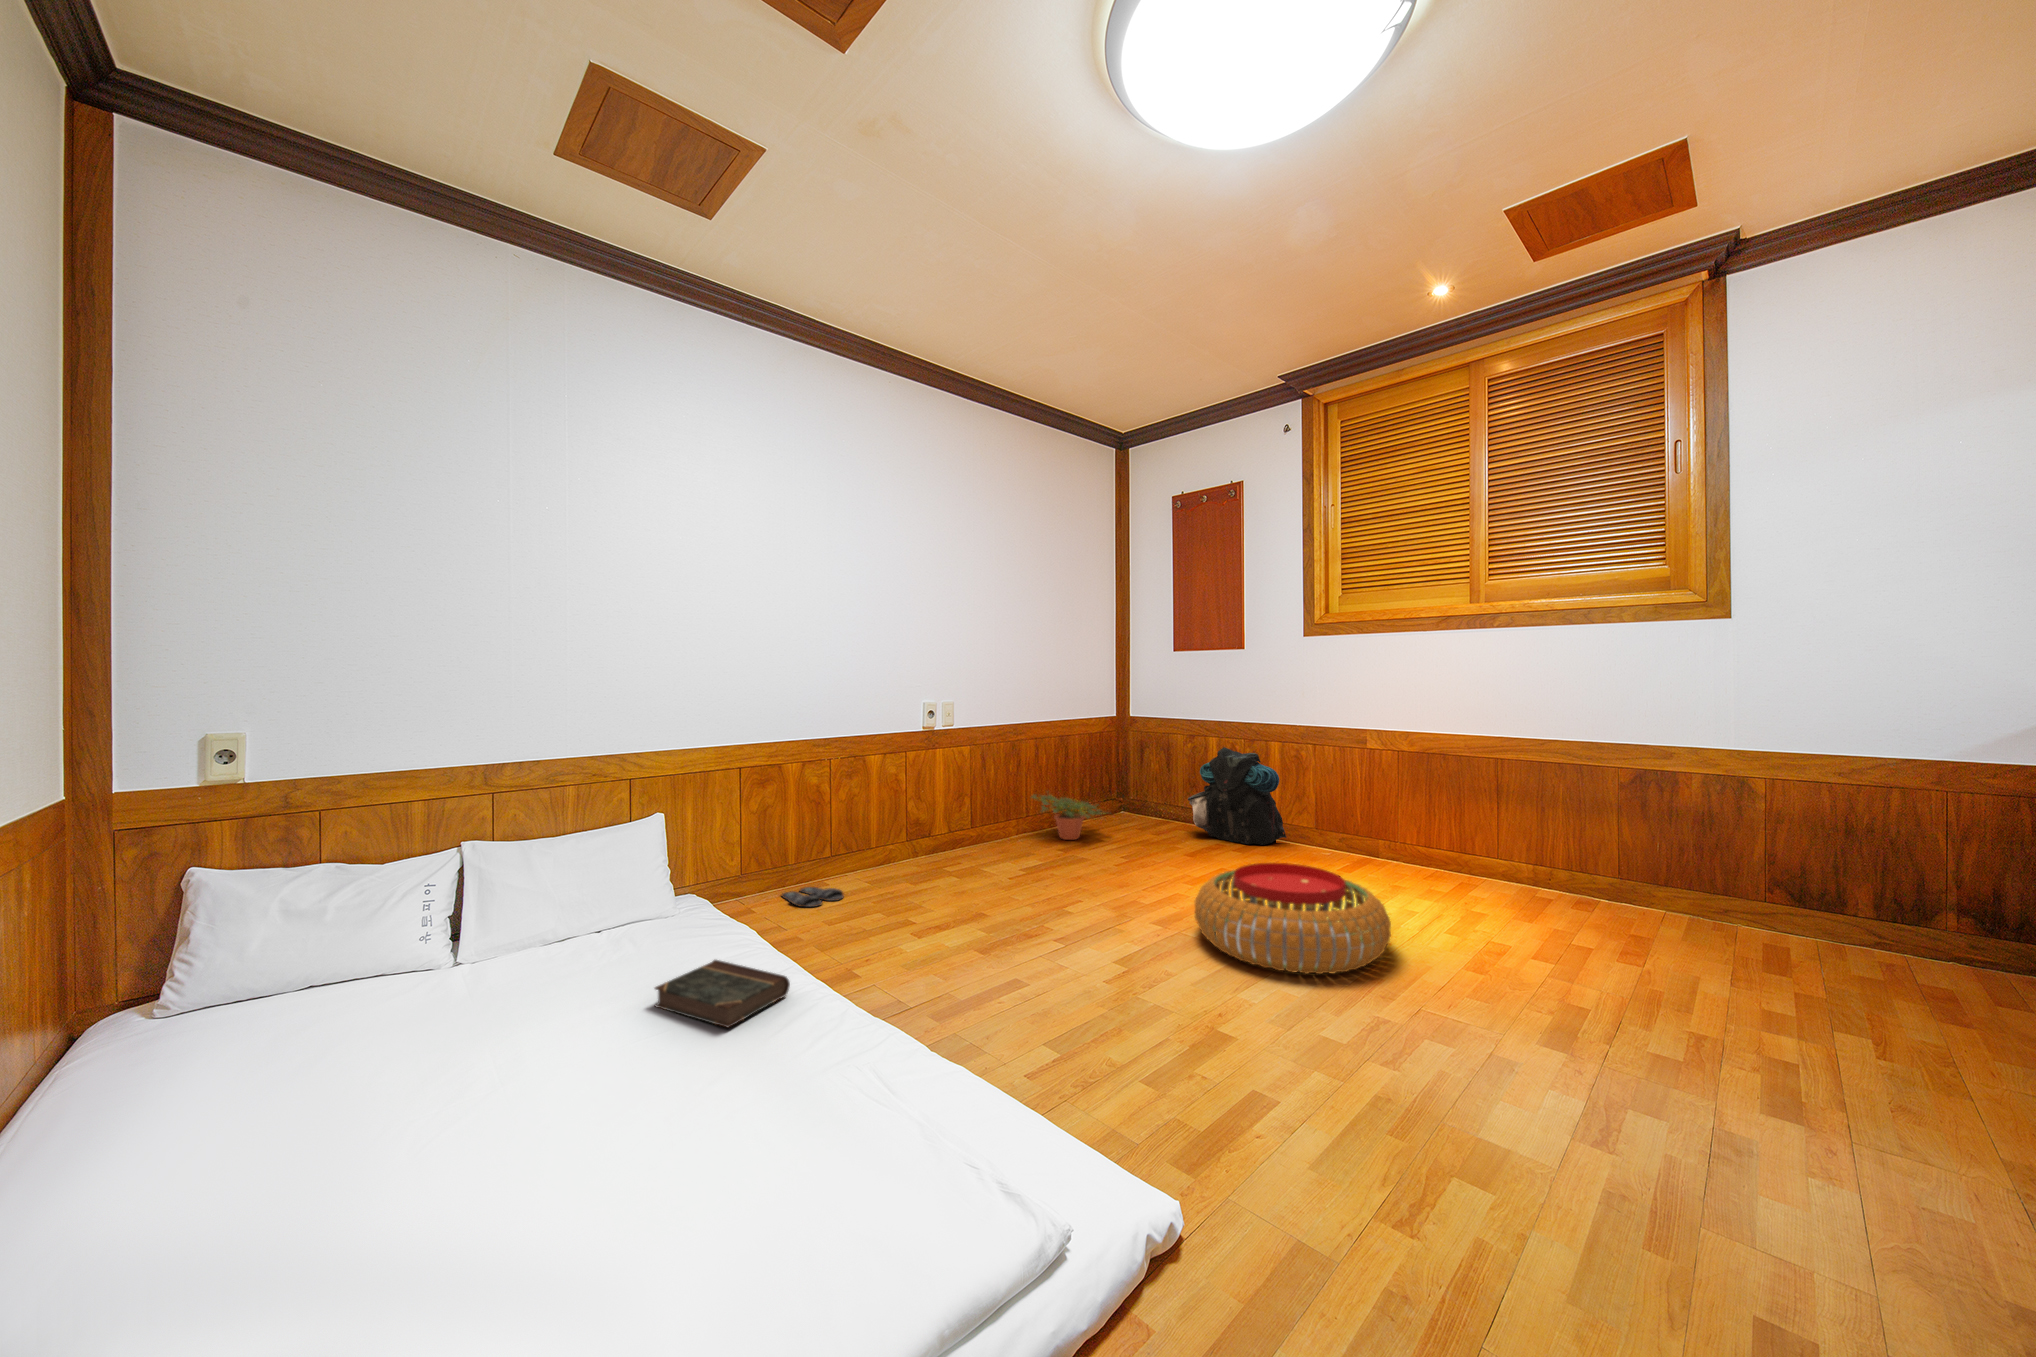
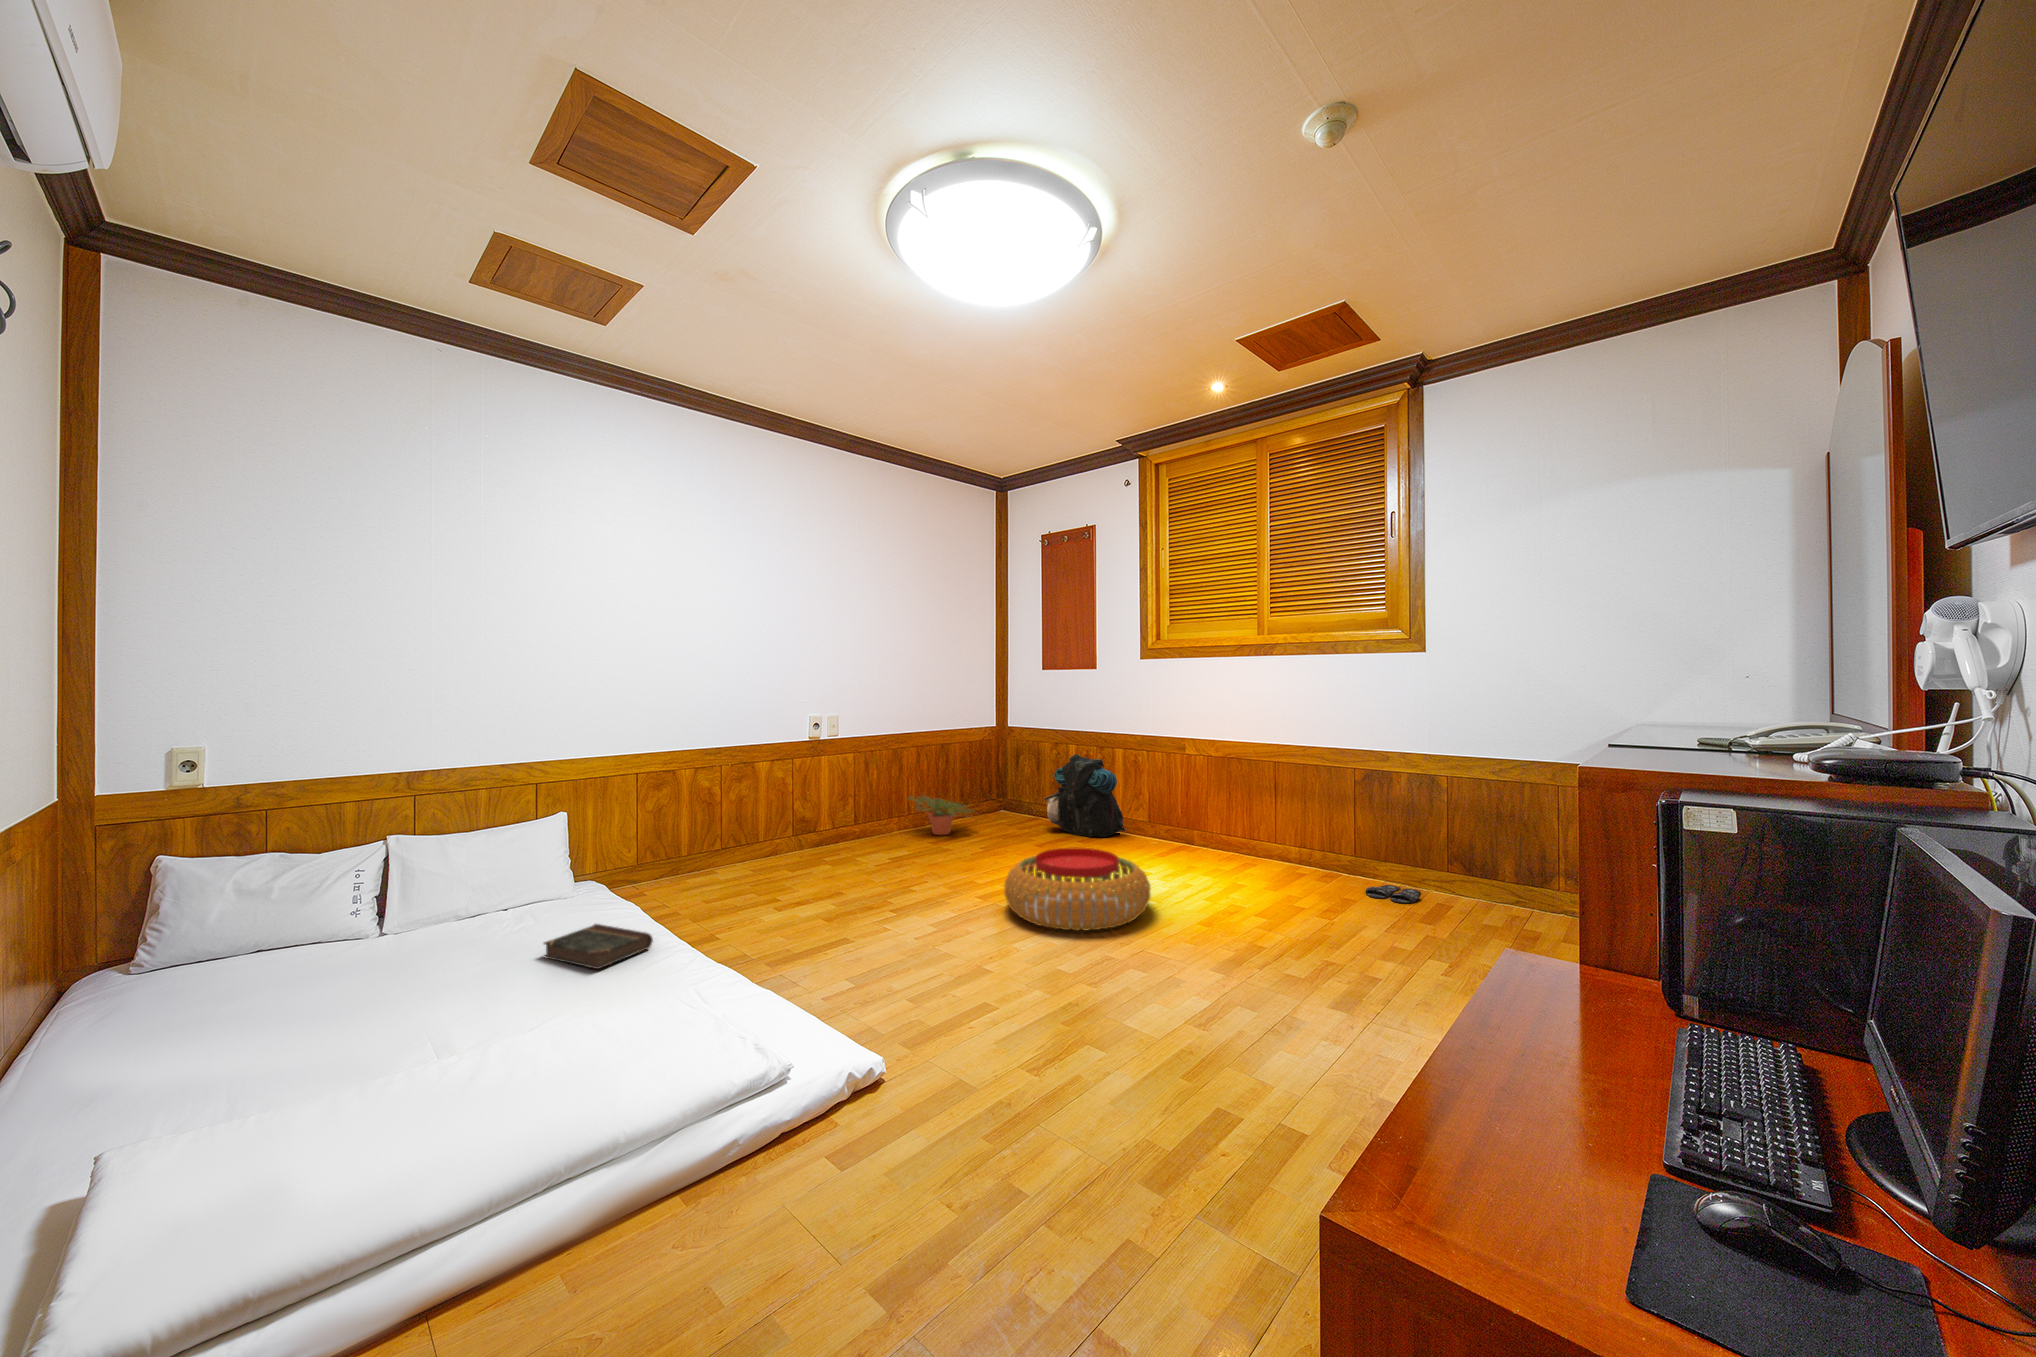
slippers: present [782,887,843,907] -> present [1366,885,1420,903]

